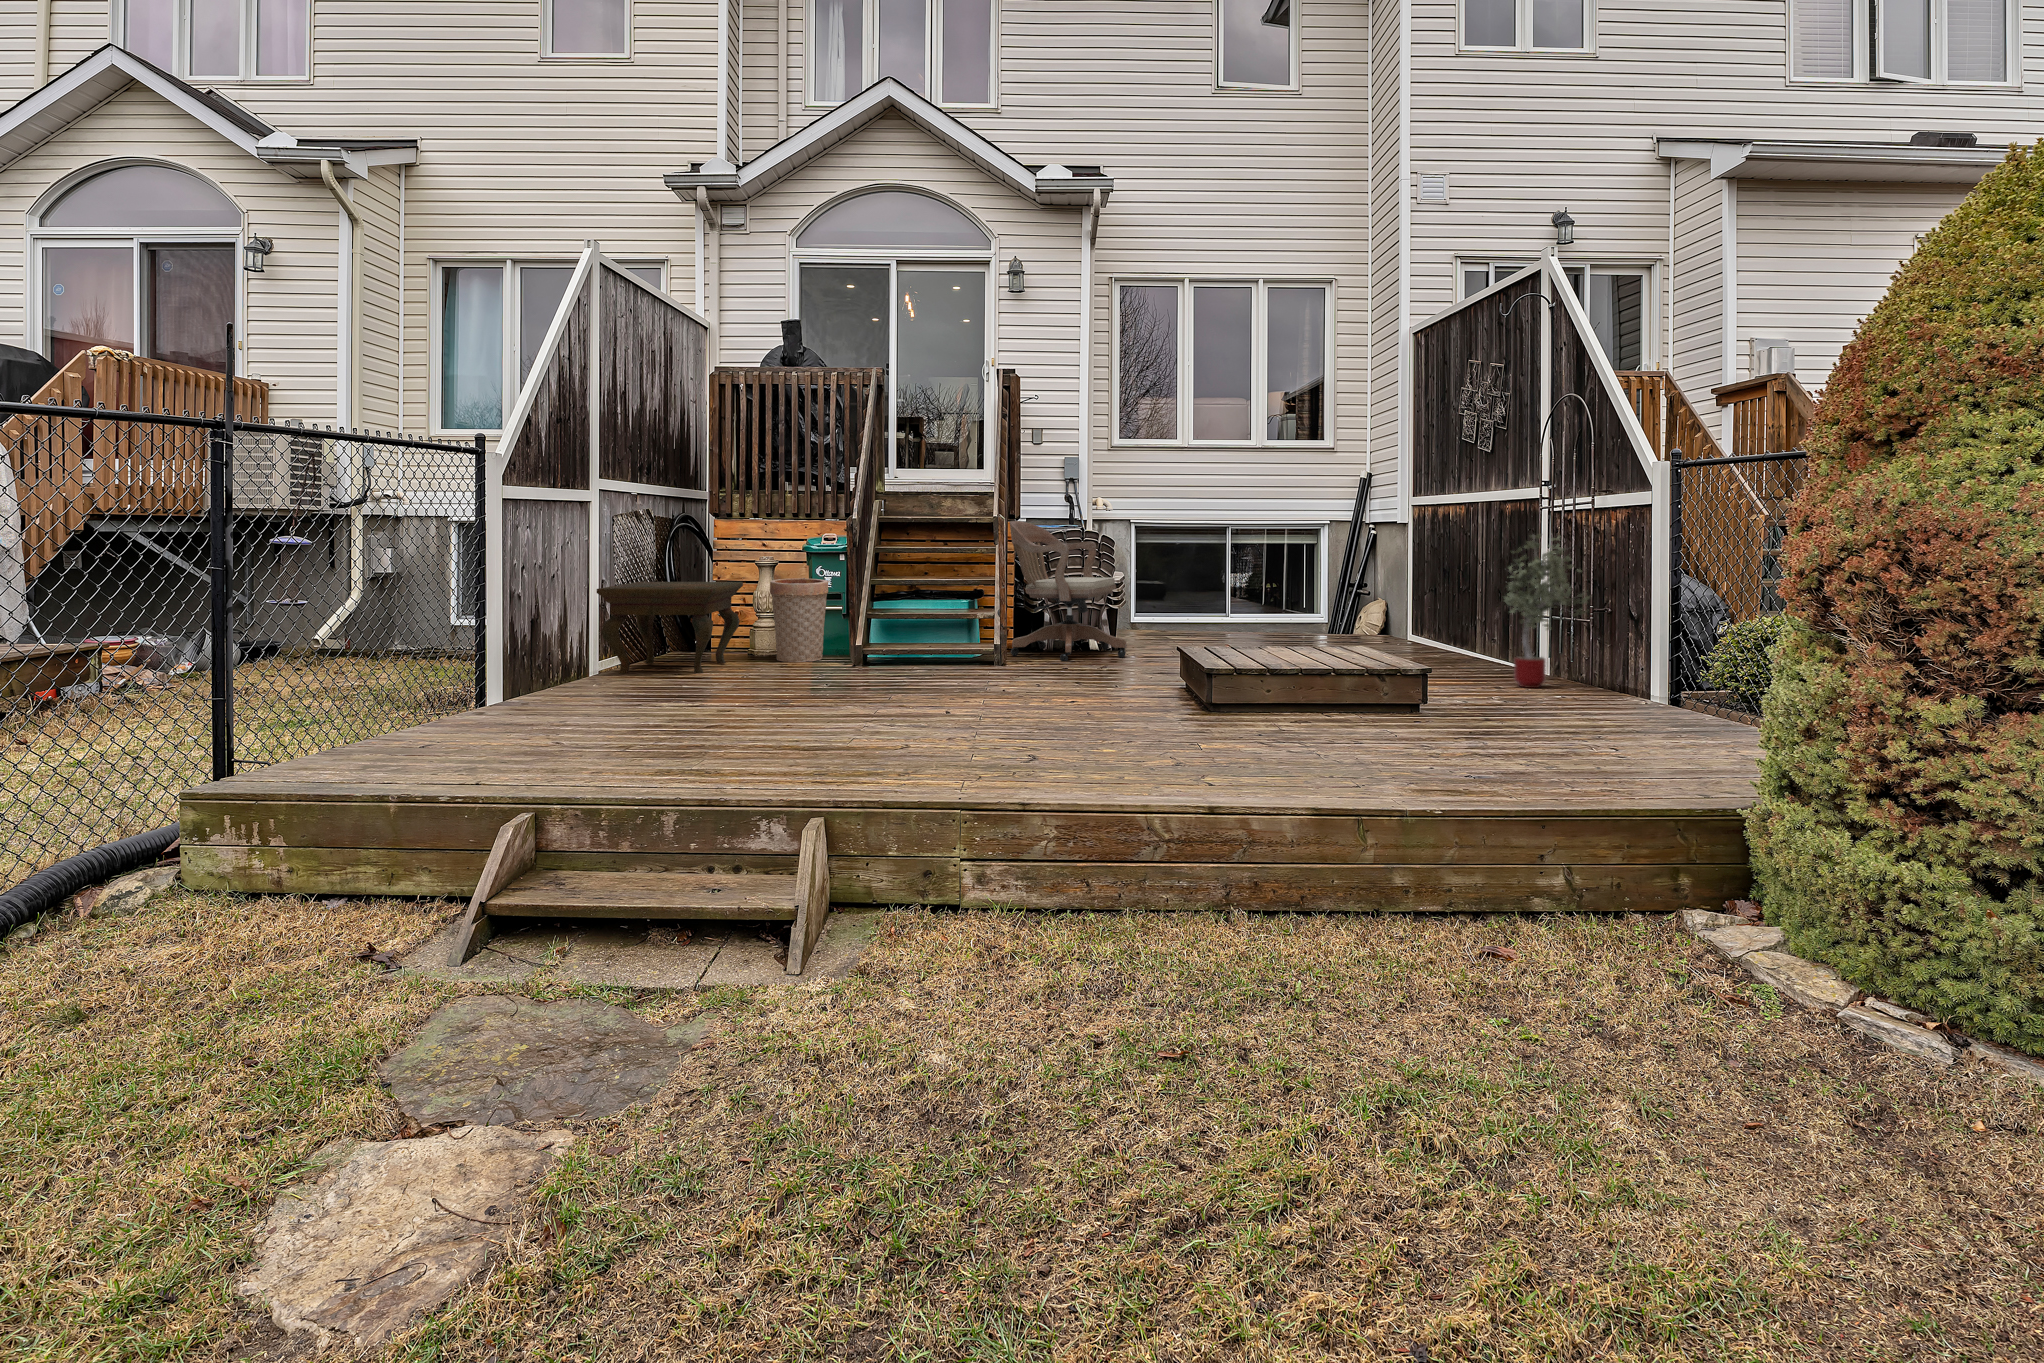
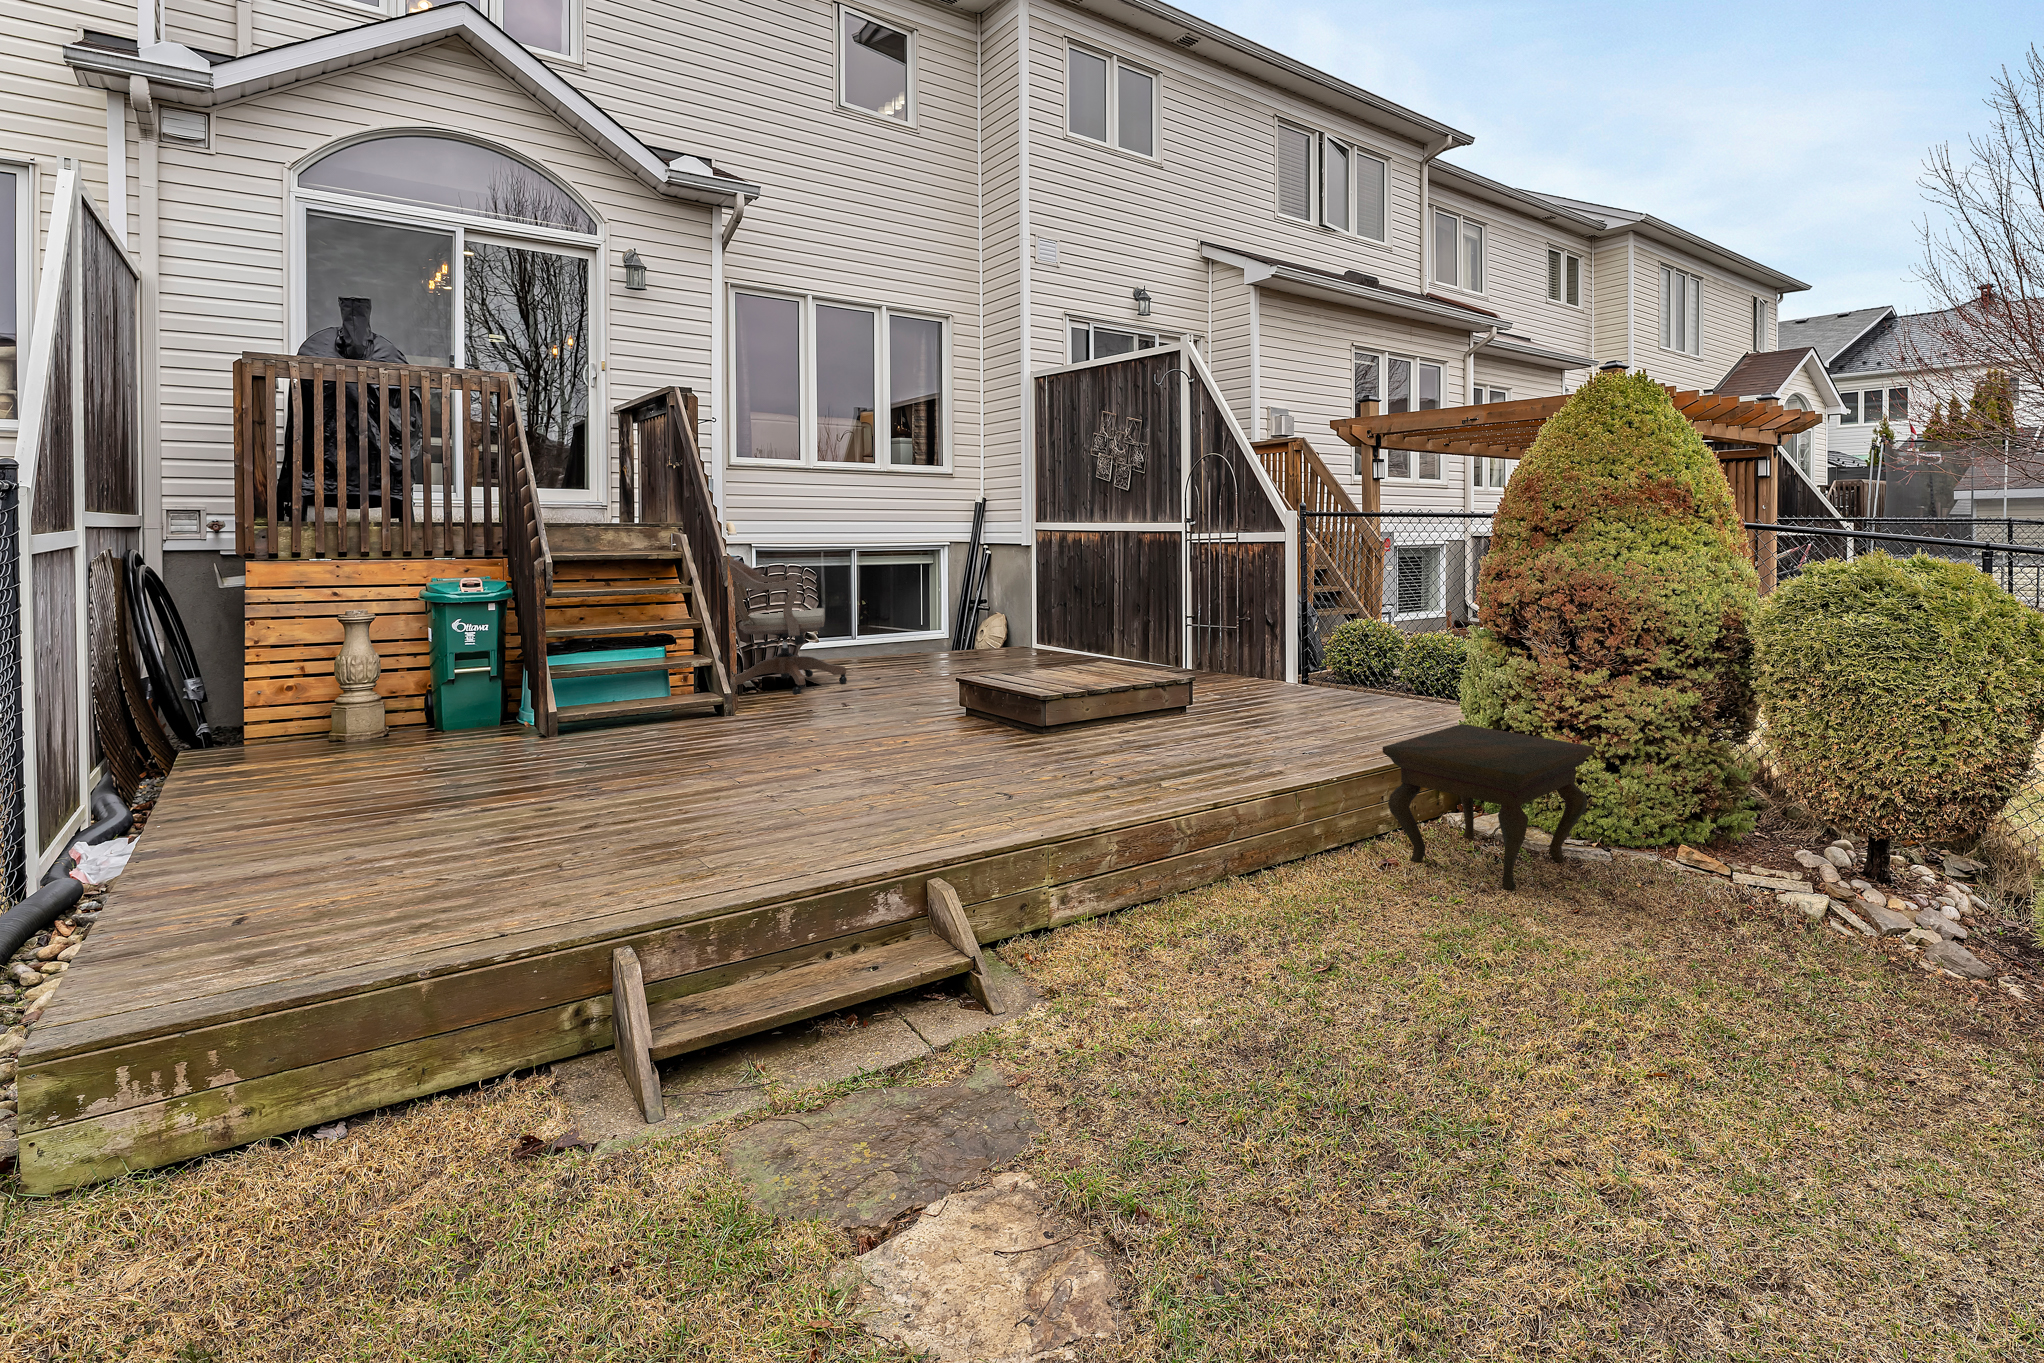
potted tree: present [1505,534,1590,688] -> none [1171,563,1239,676]
basket: present [770,578,828,662] -> none [435,633,517,733]
side table: present [597,582,743,674] -> present [1383,724,1595,890]

